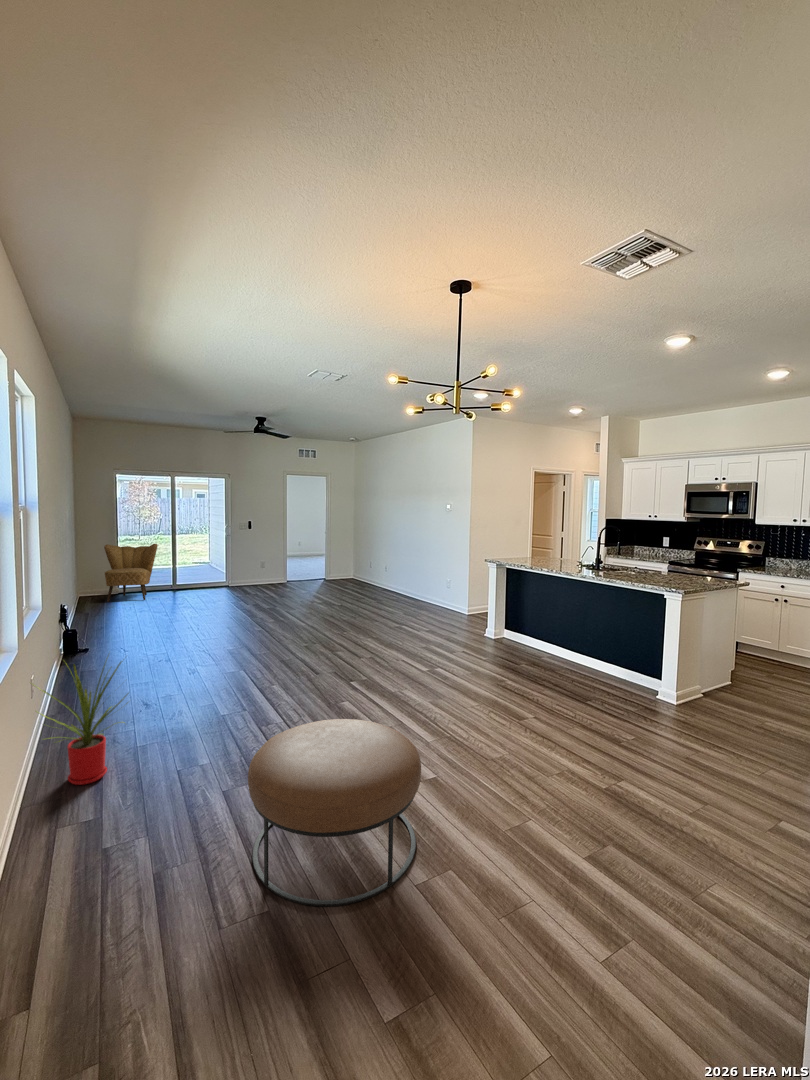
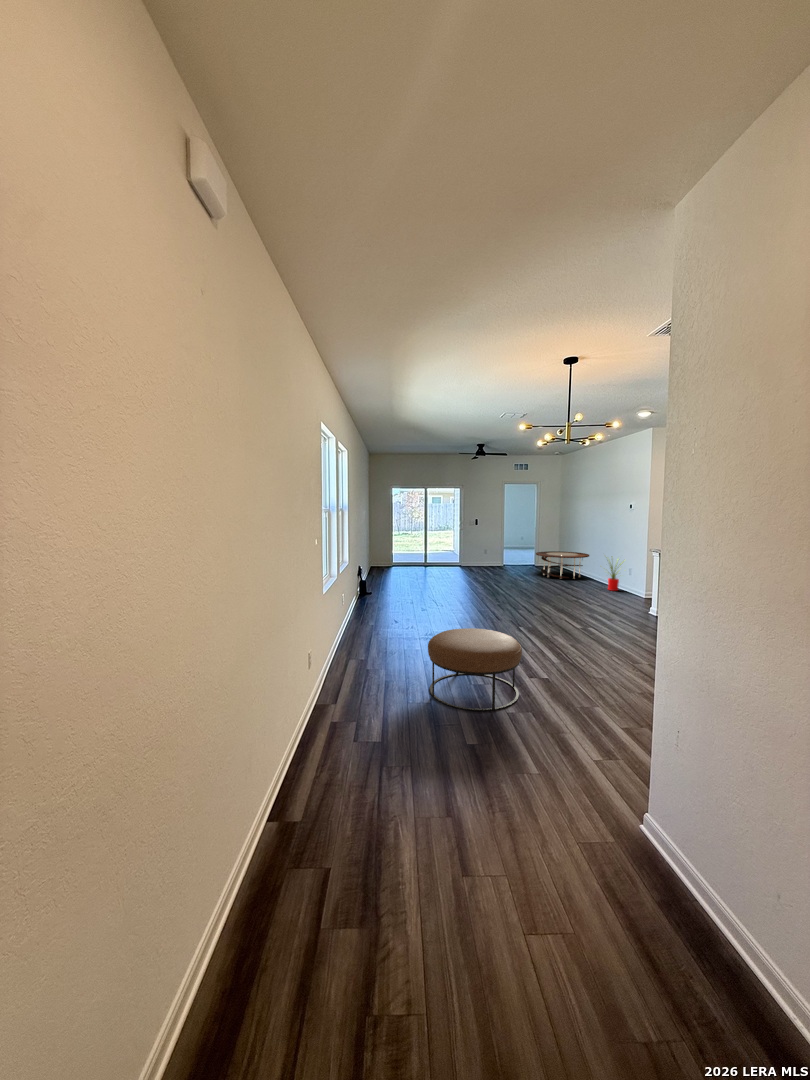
armchair: present [104,544,158,602] -> none [384,534,415,571]
coffee table: none [331,561,394,596] -> present [536,551,589,579]
house plant: present [37,662,128,785] -> present [608,561,624,591]

